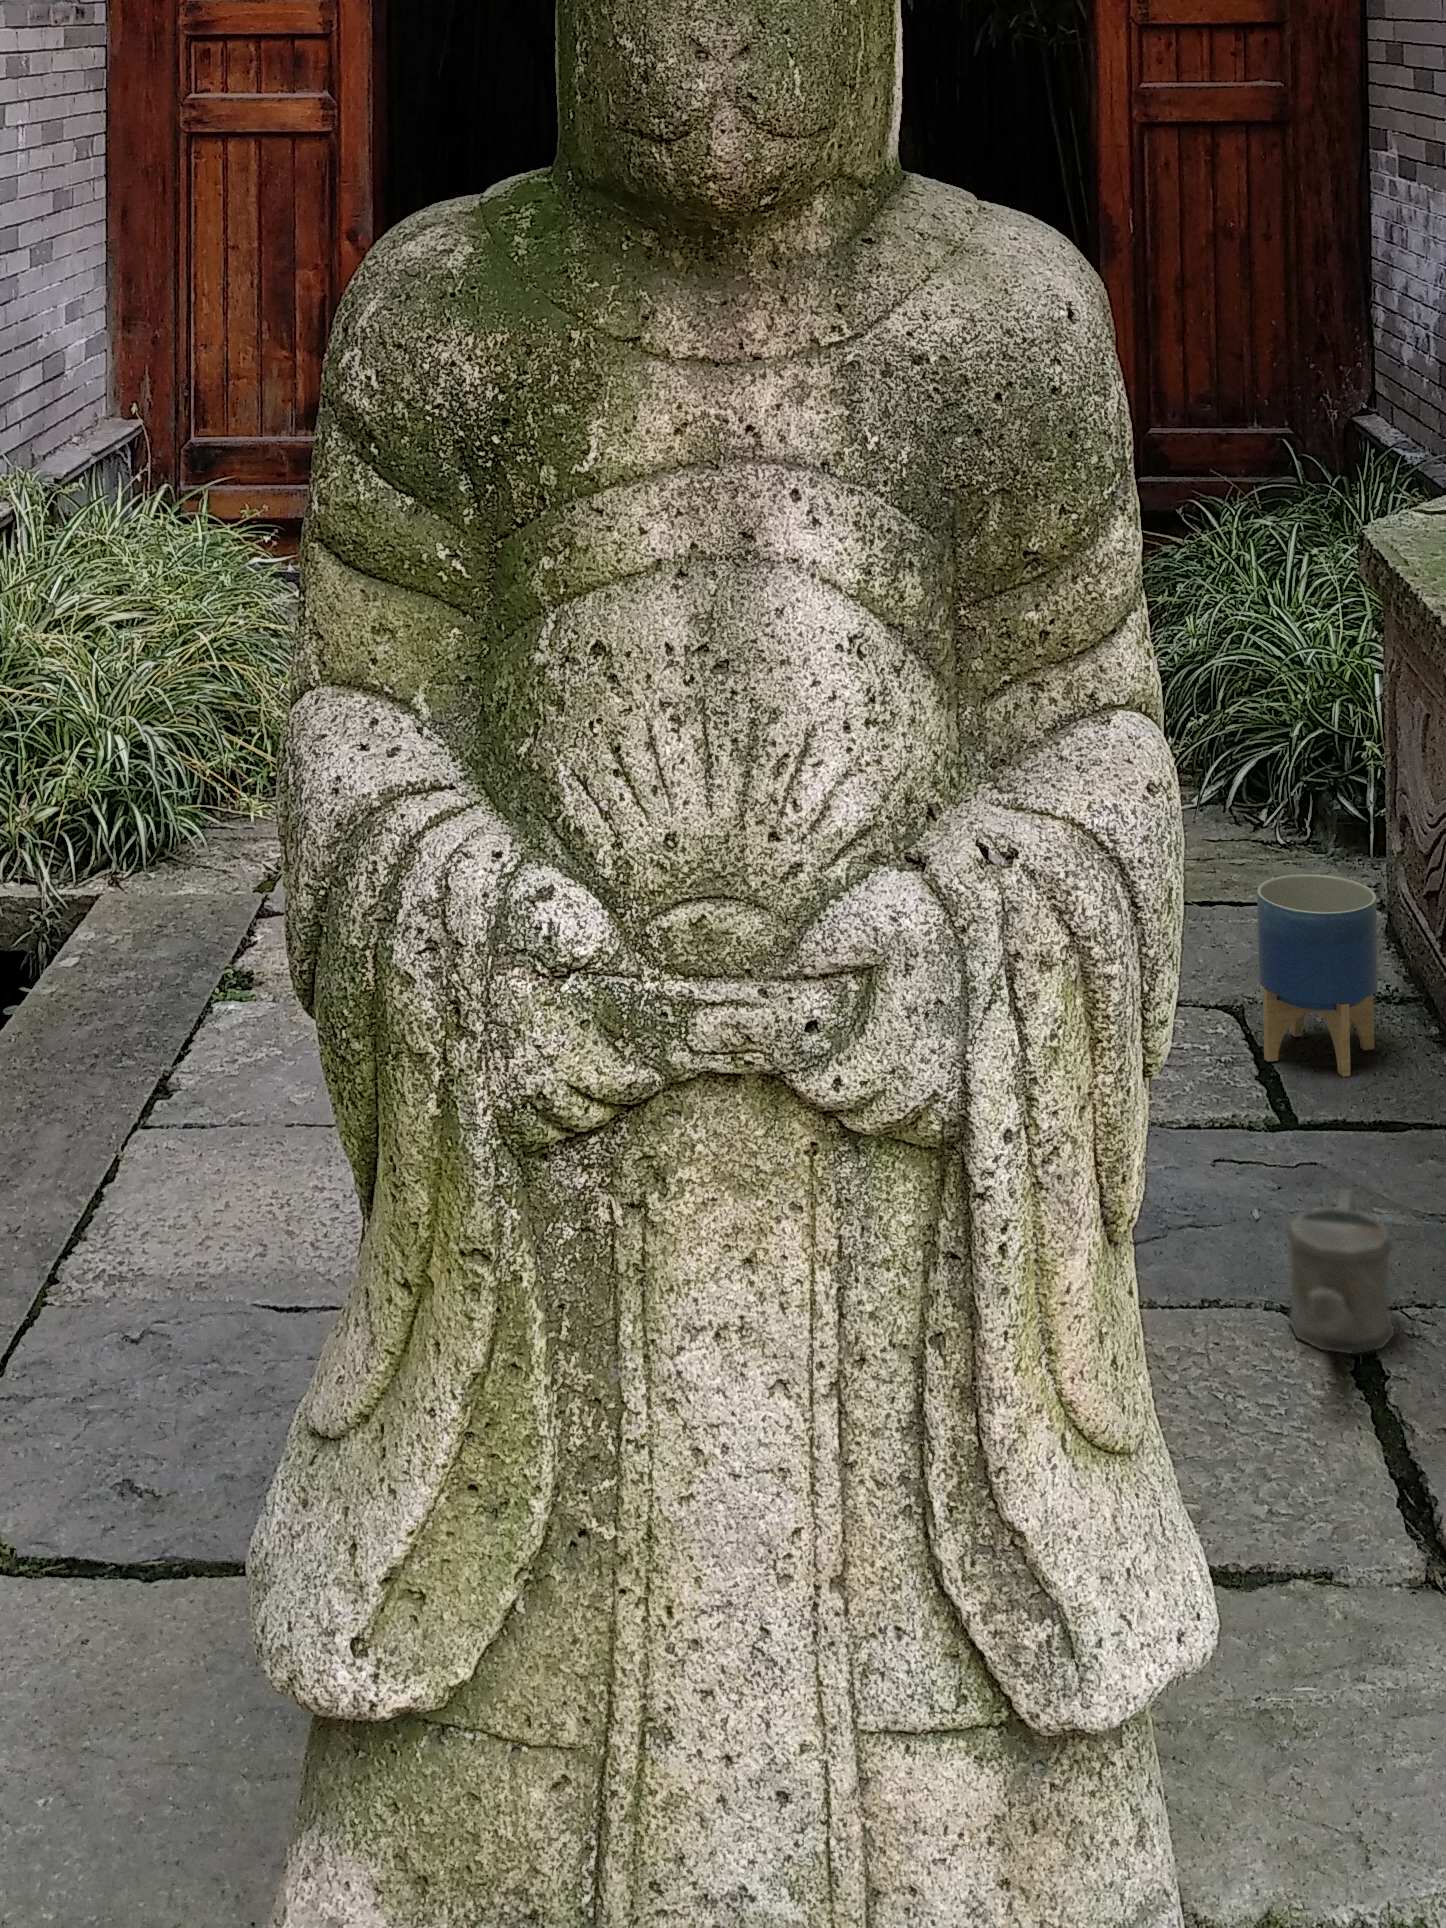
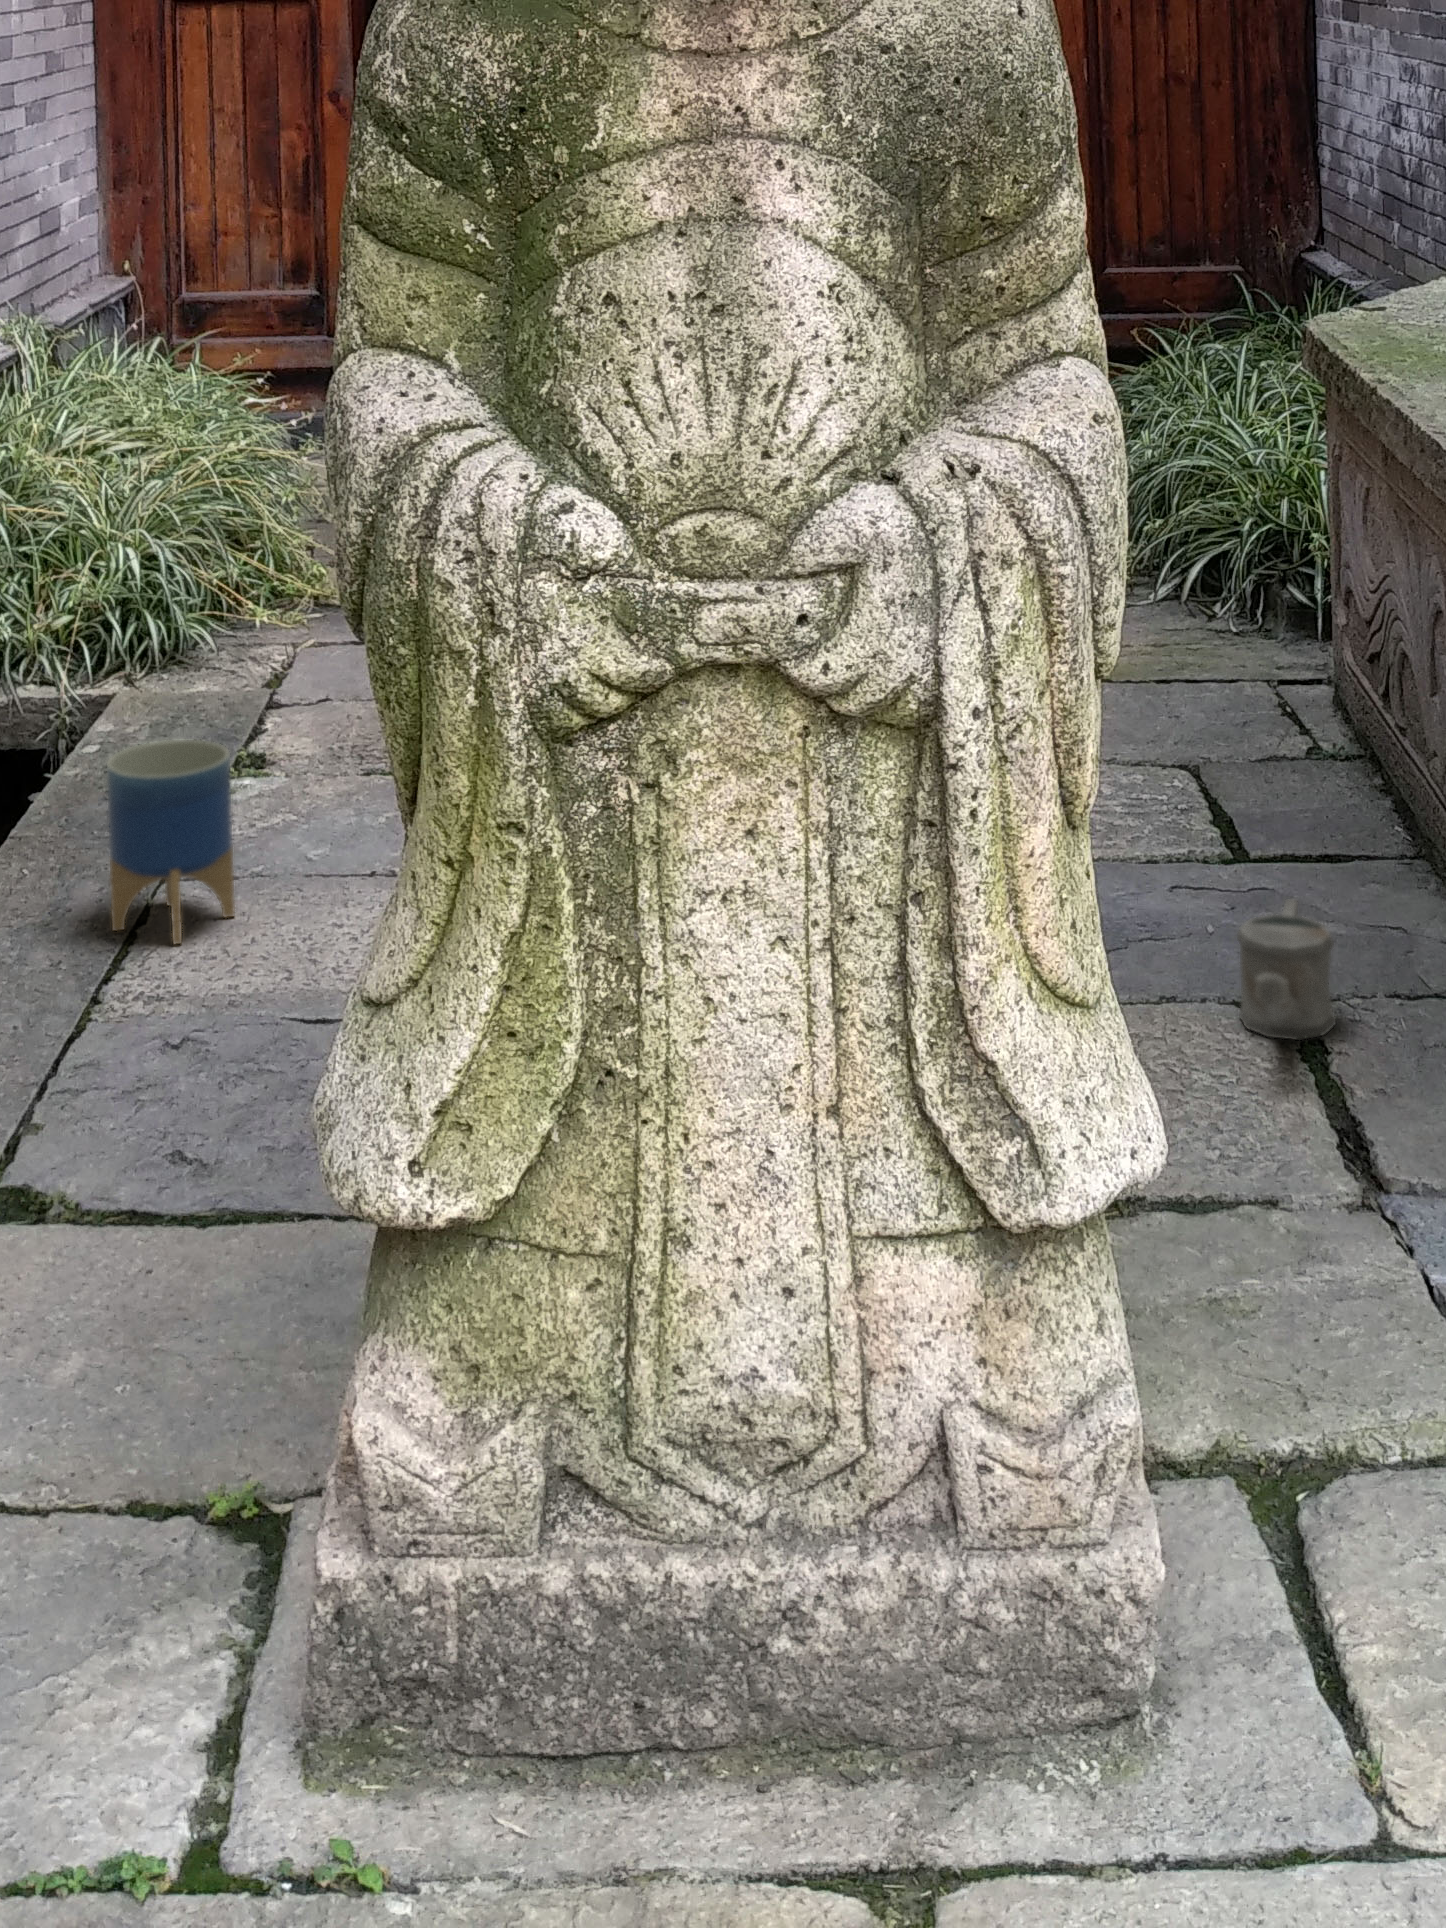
planter: present [1257,874,1378,1077] -> present [107,739,235,944]

